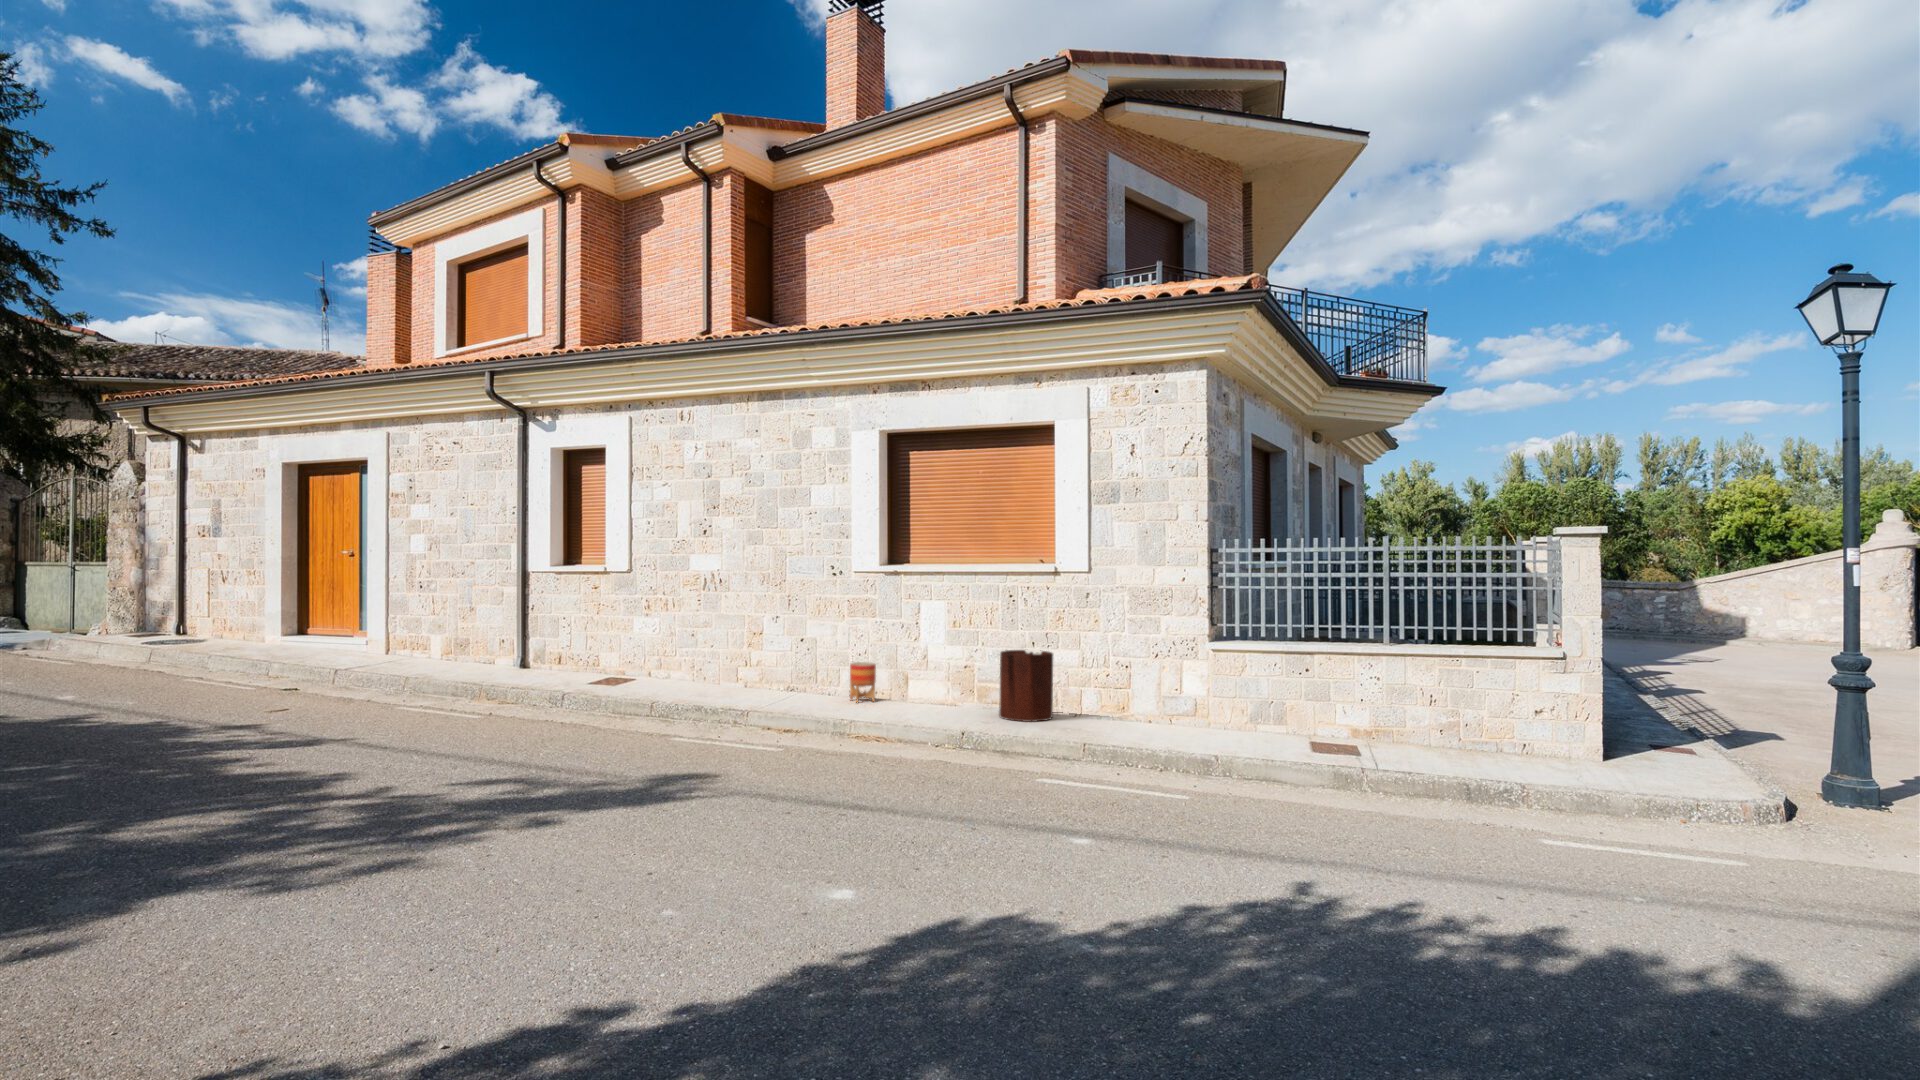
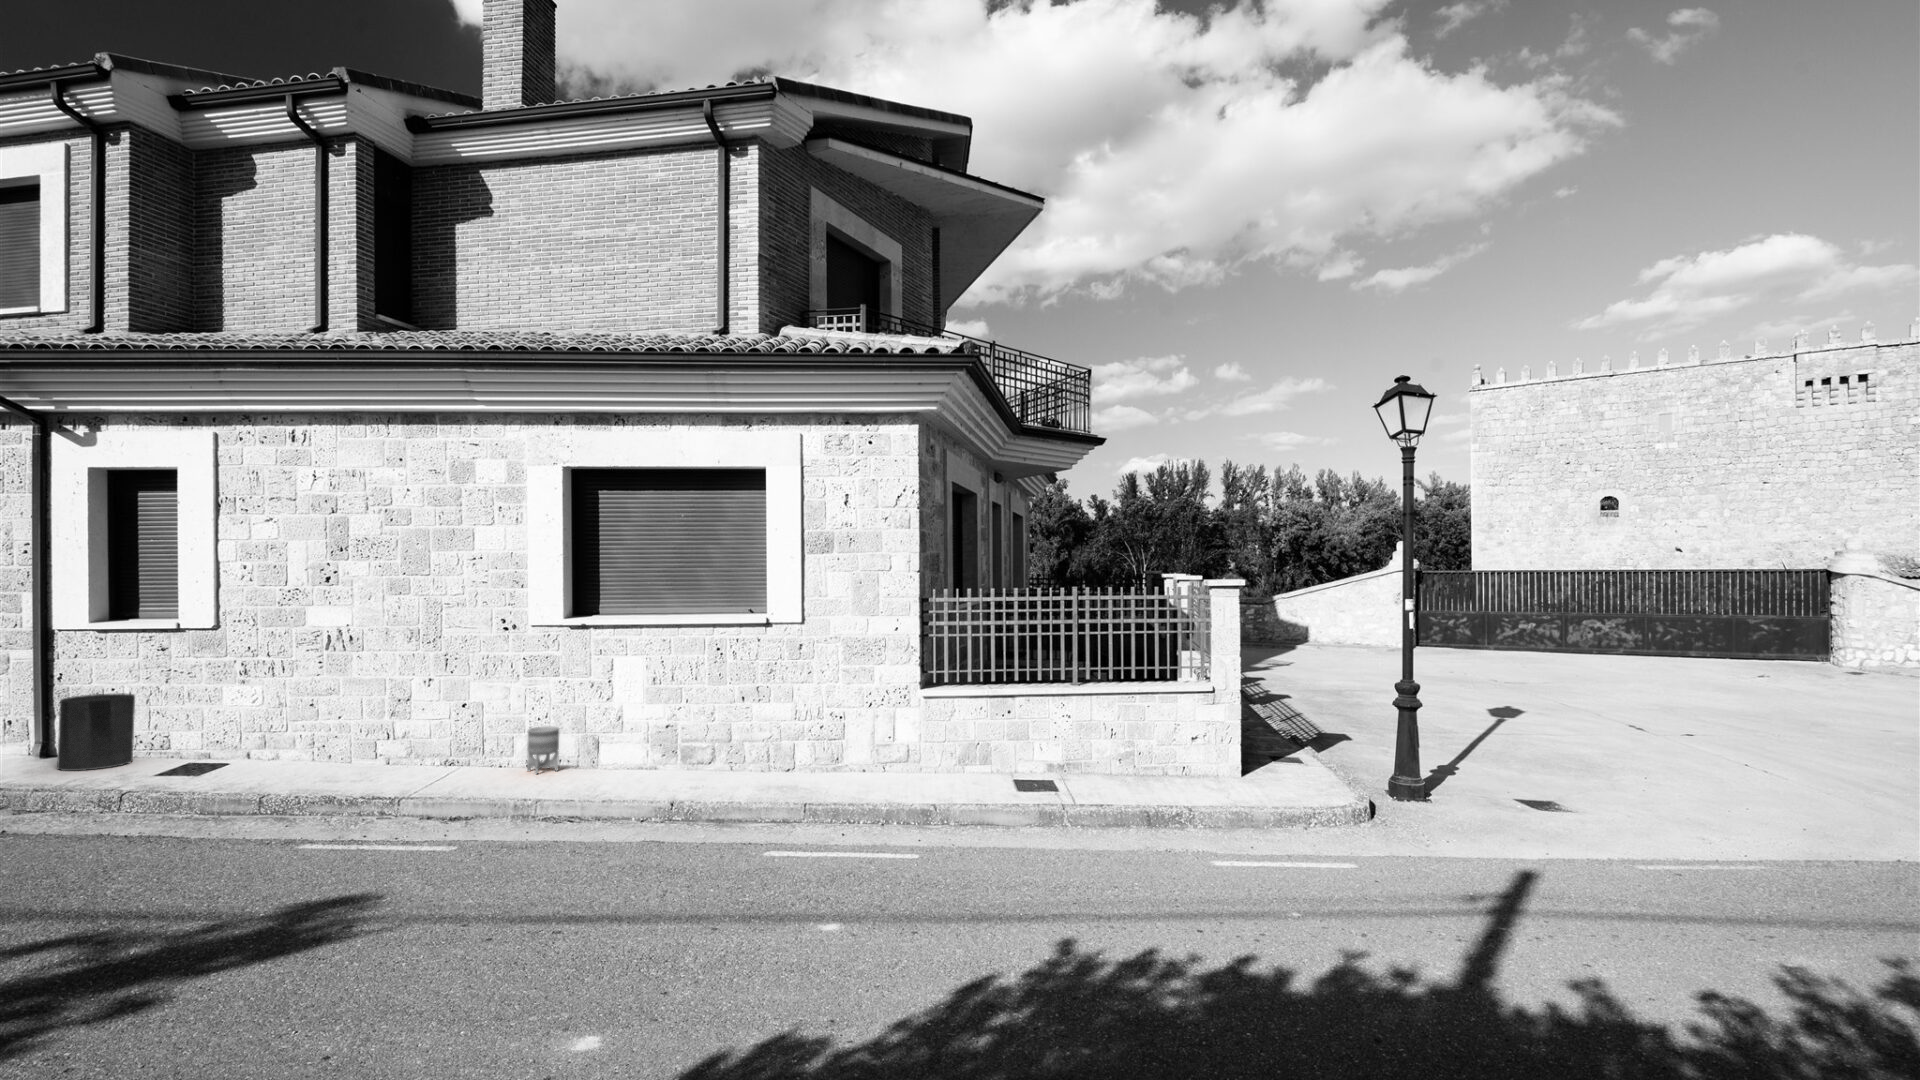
trash can: present [999,650,1053,722] -> present [57,693,135,771]

